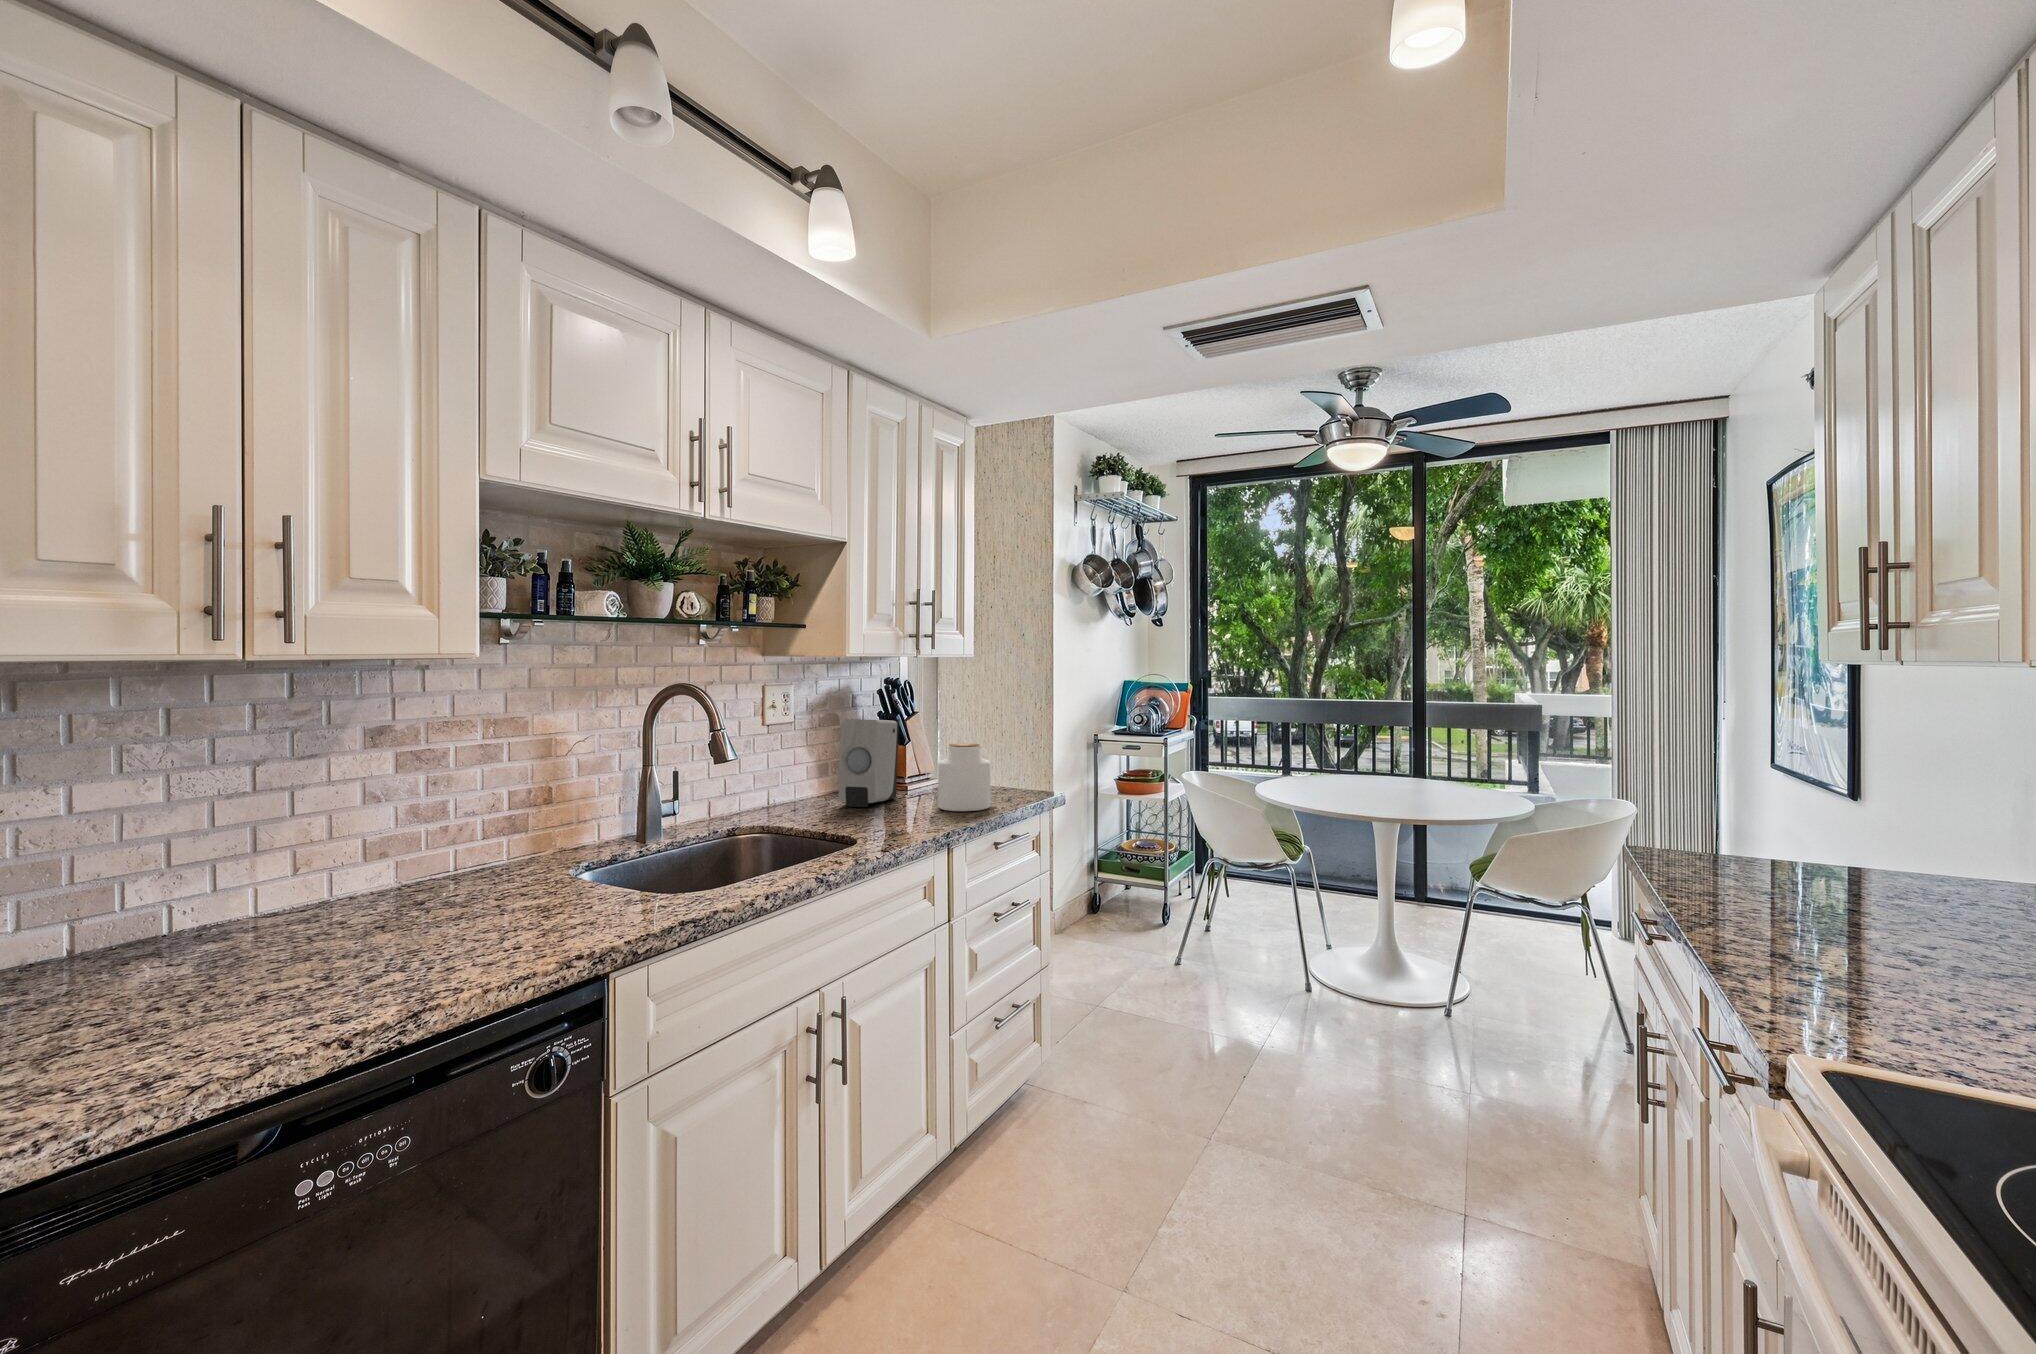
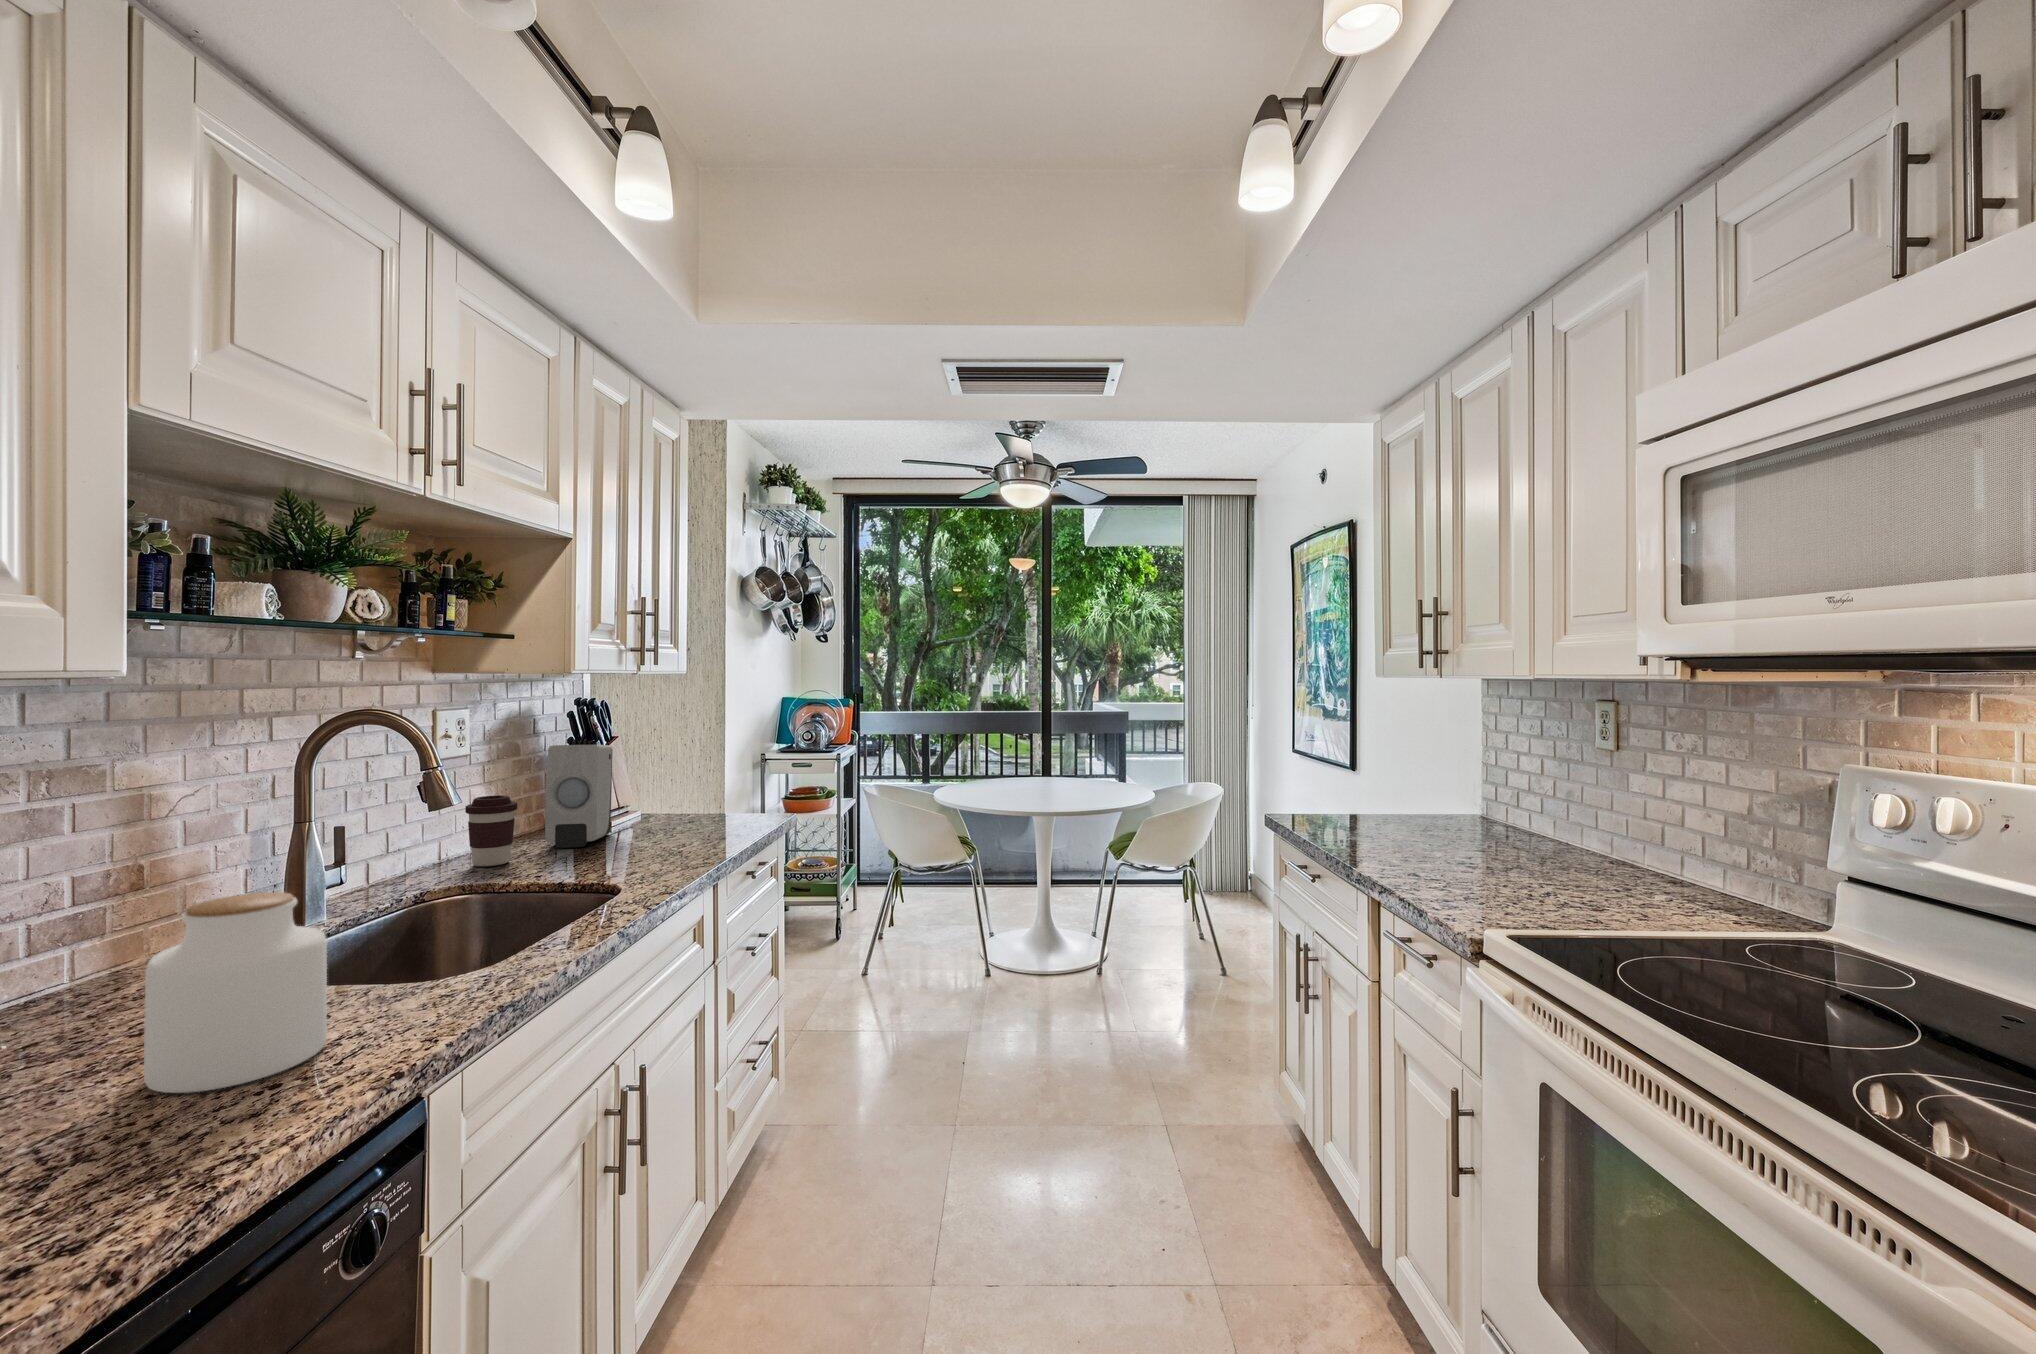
jar: present [938,743,991,811] -> present [144,892,327,1093]
coffee cup: none [774,759,811,816] -> present [465,795,517,866]

